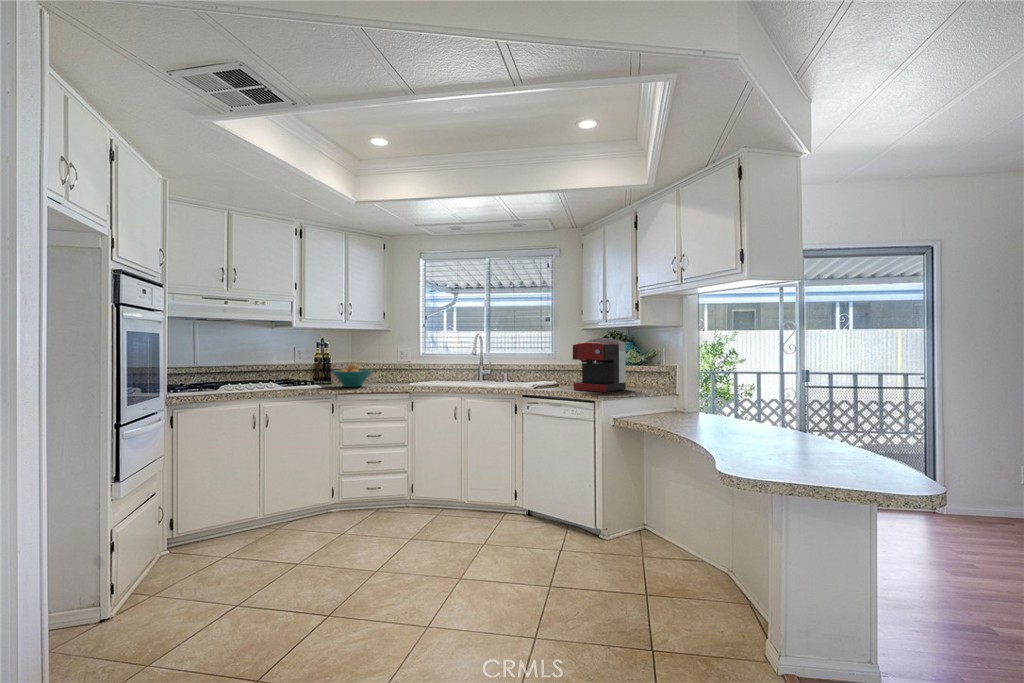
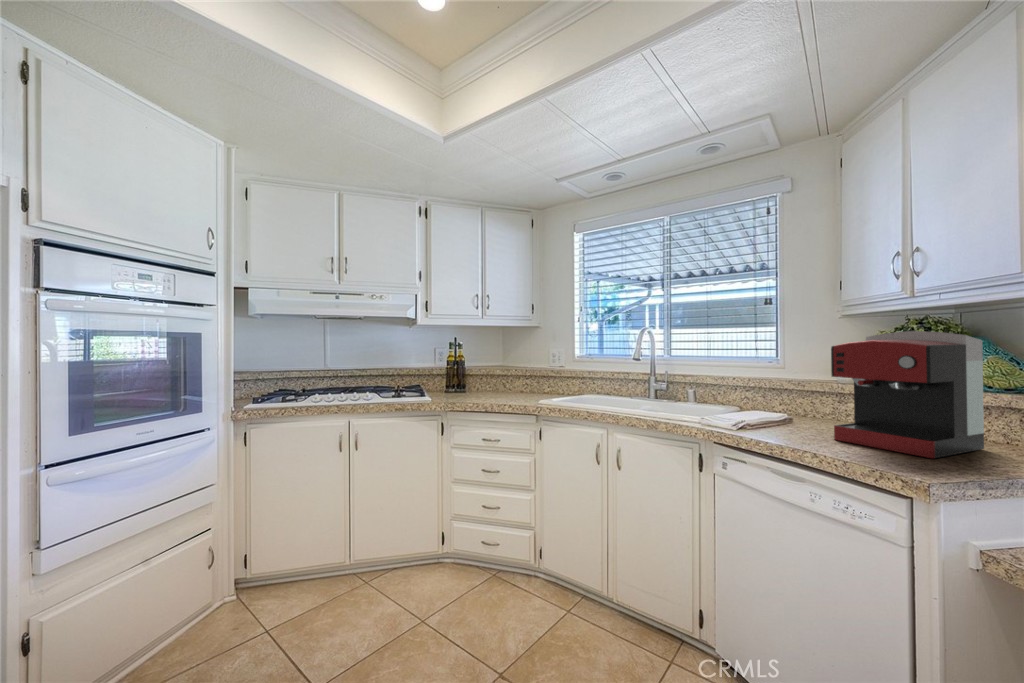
fruit bowl: present [332,364,372,387] -> none [439,371,491,403]

